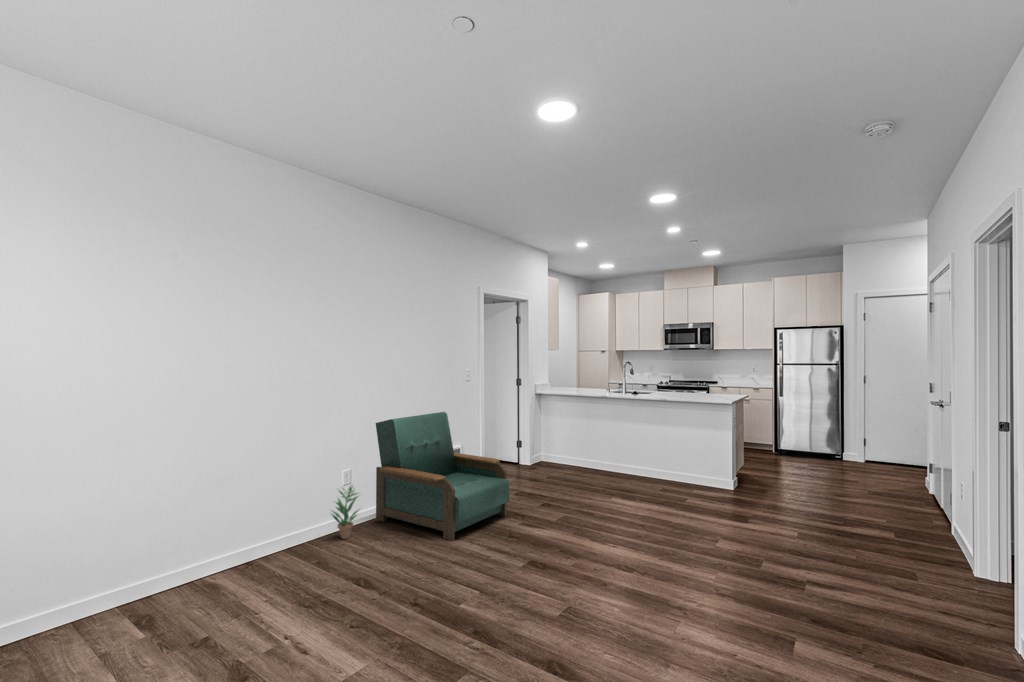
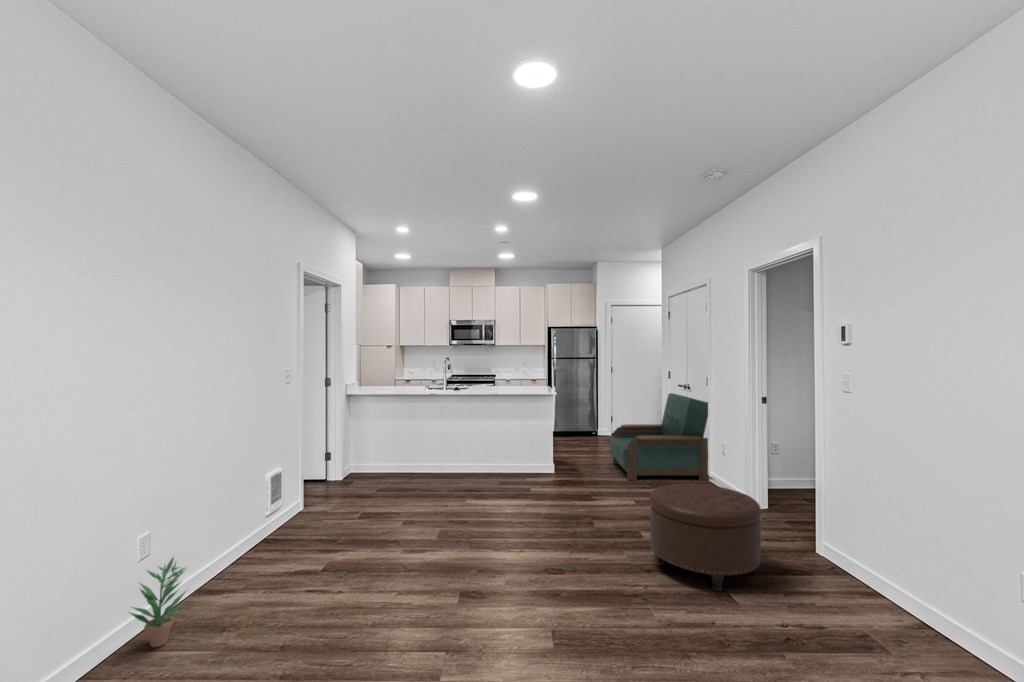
armchair: present [376,412,509,541] -> present [610,393,708,480]
ottoman: none [730,506,866,626] -> present [650,483,761,591]

